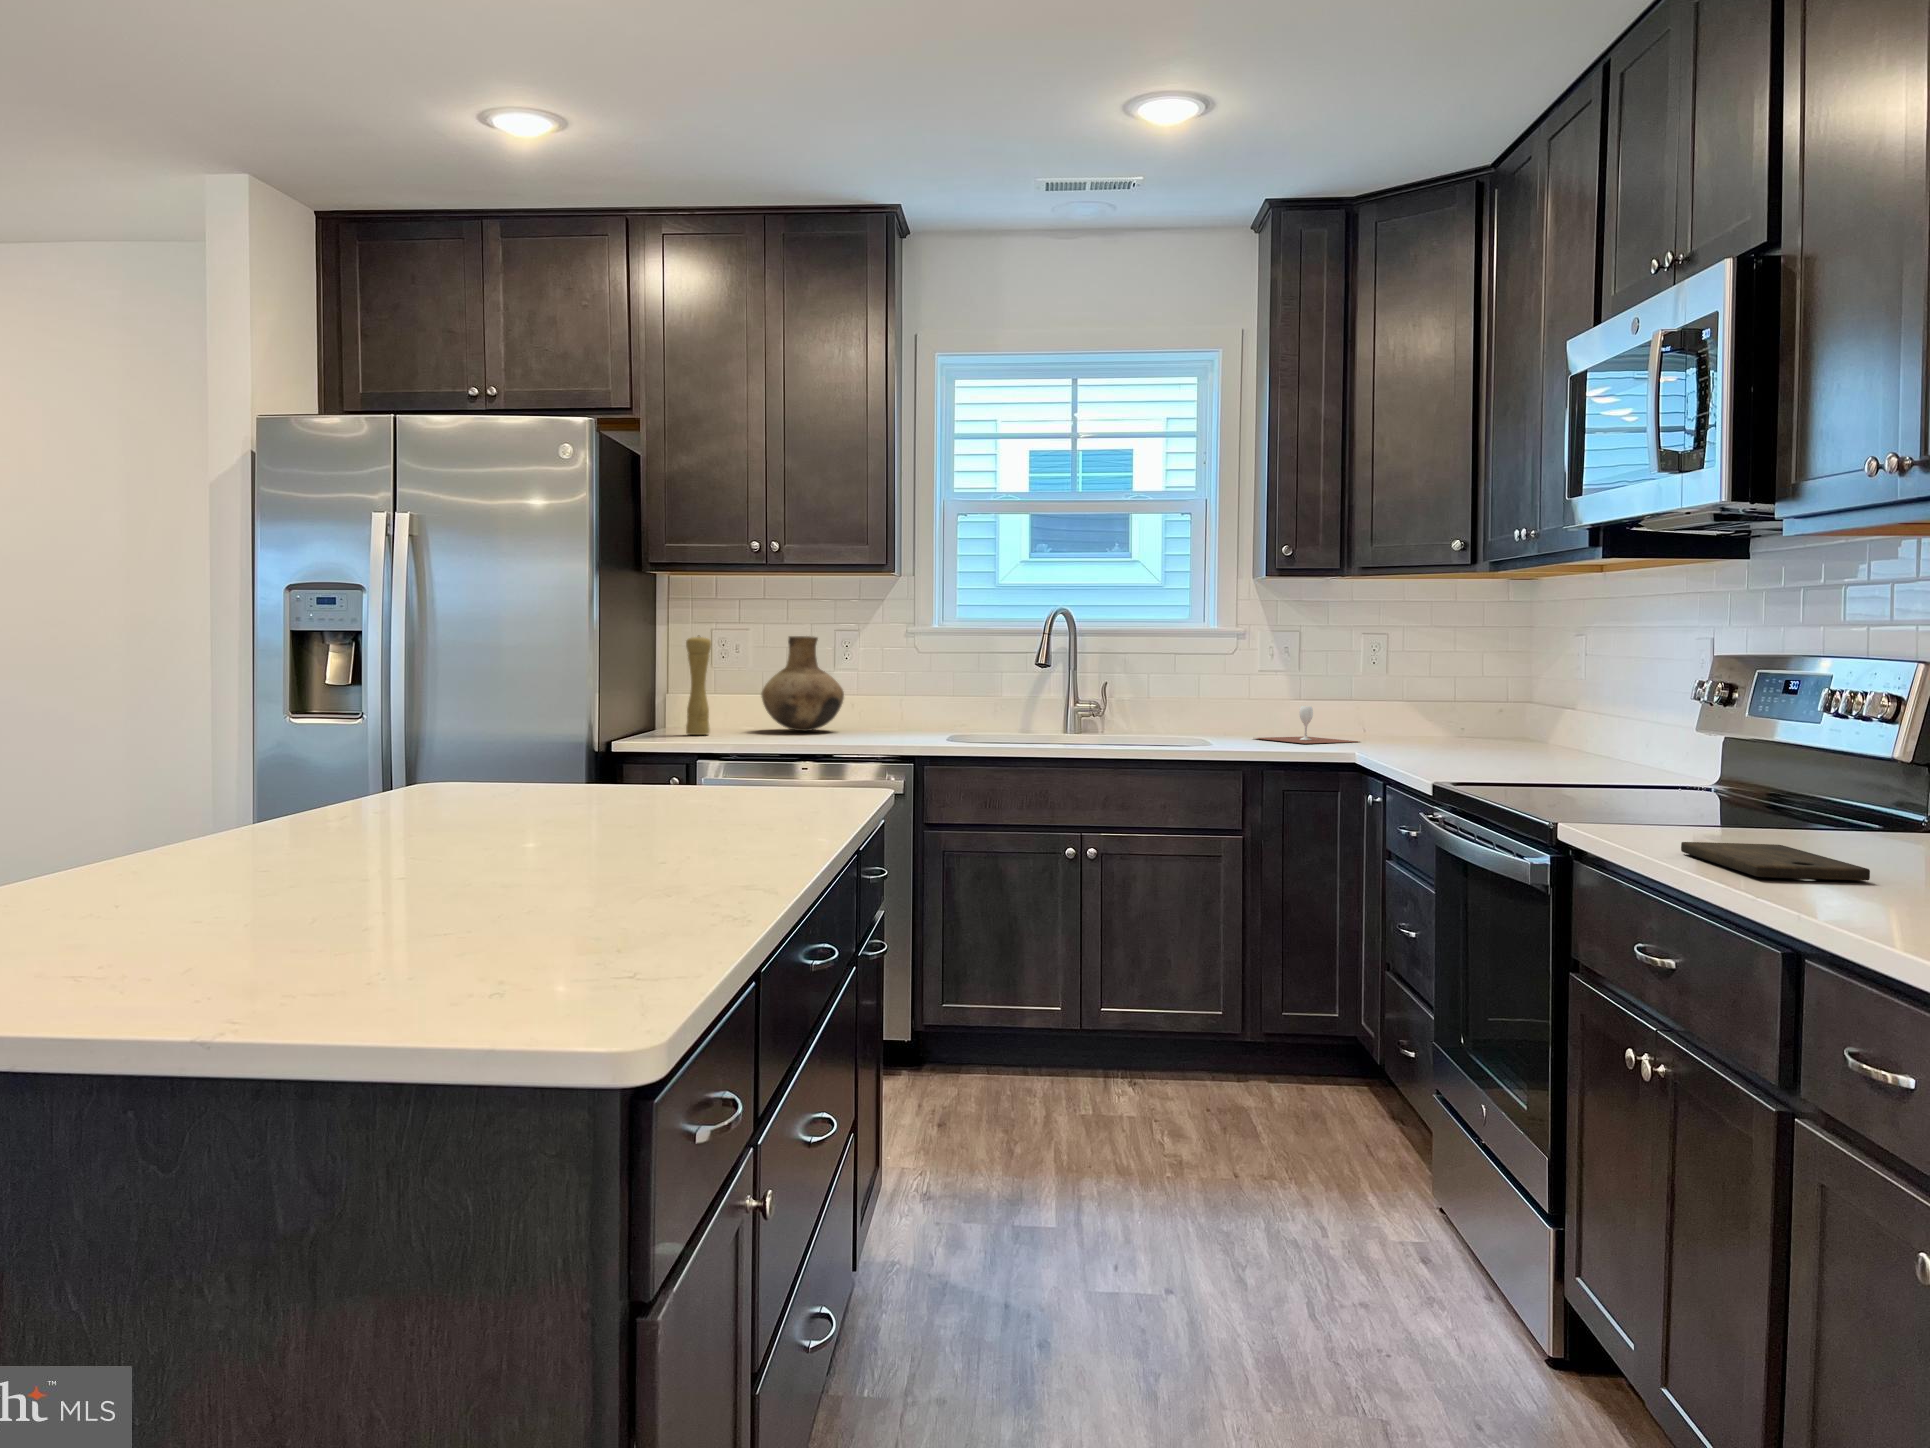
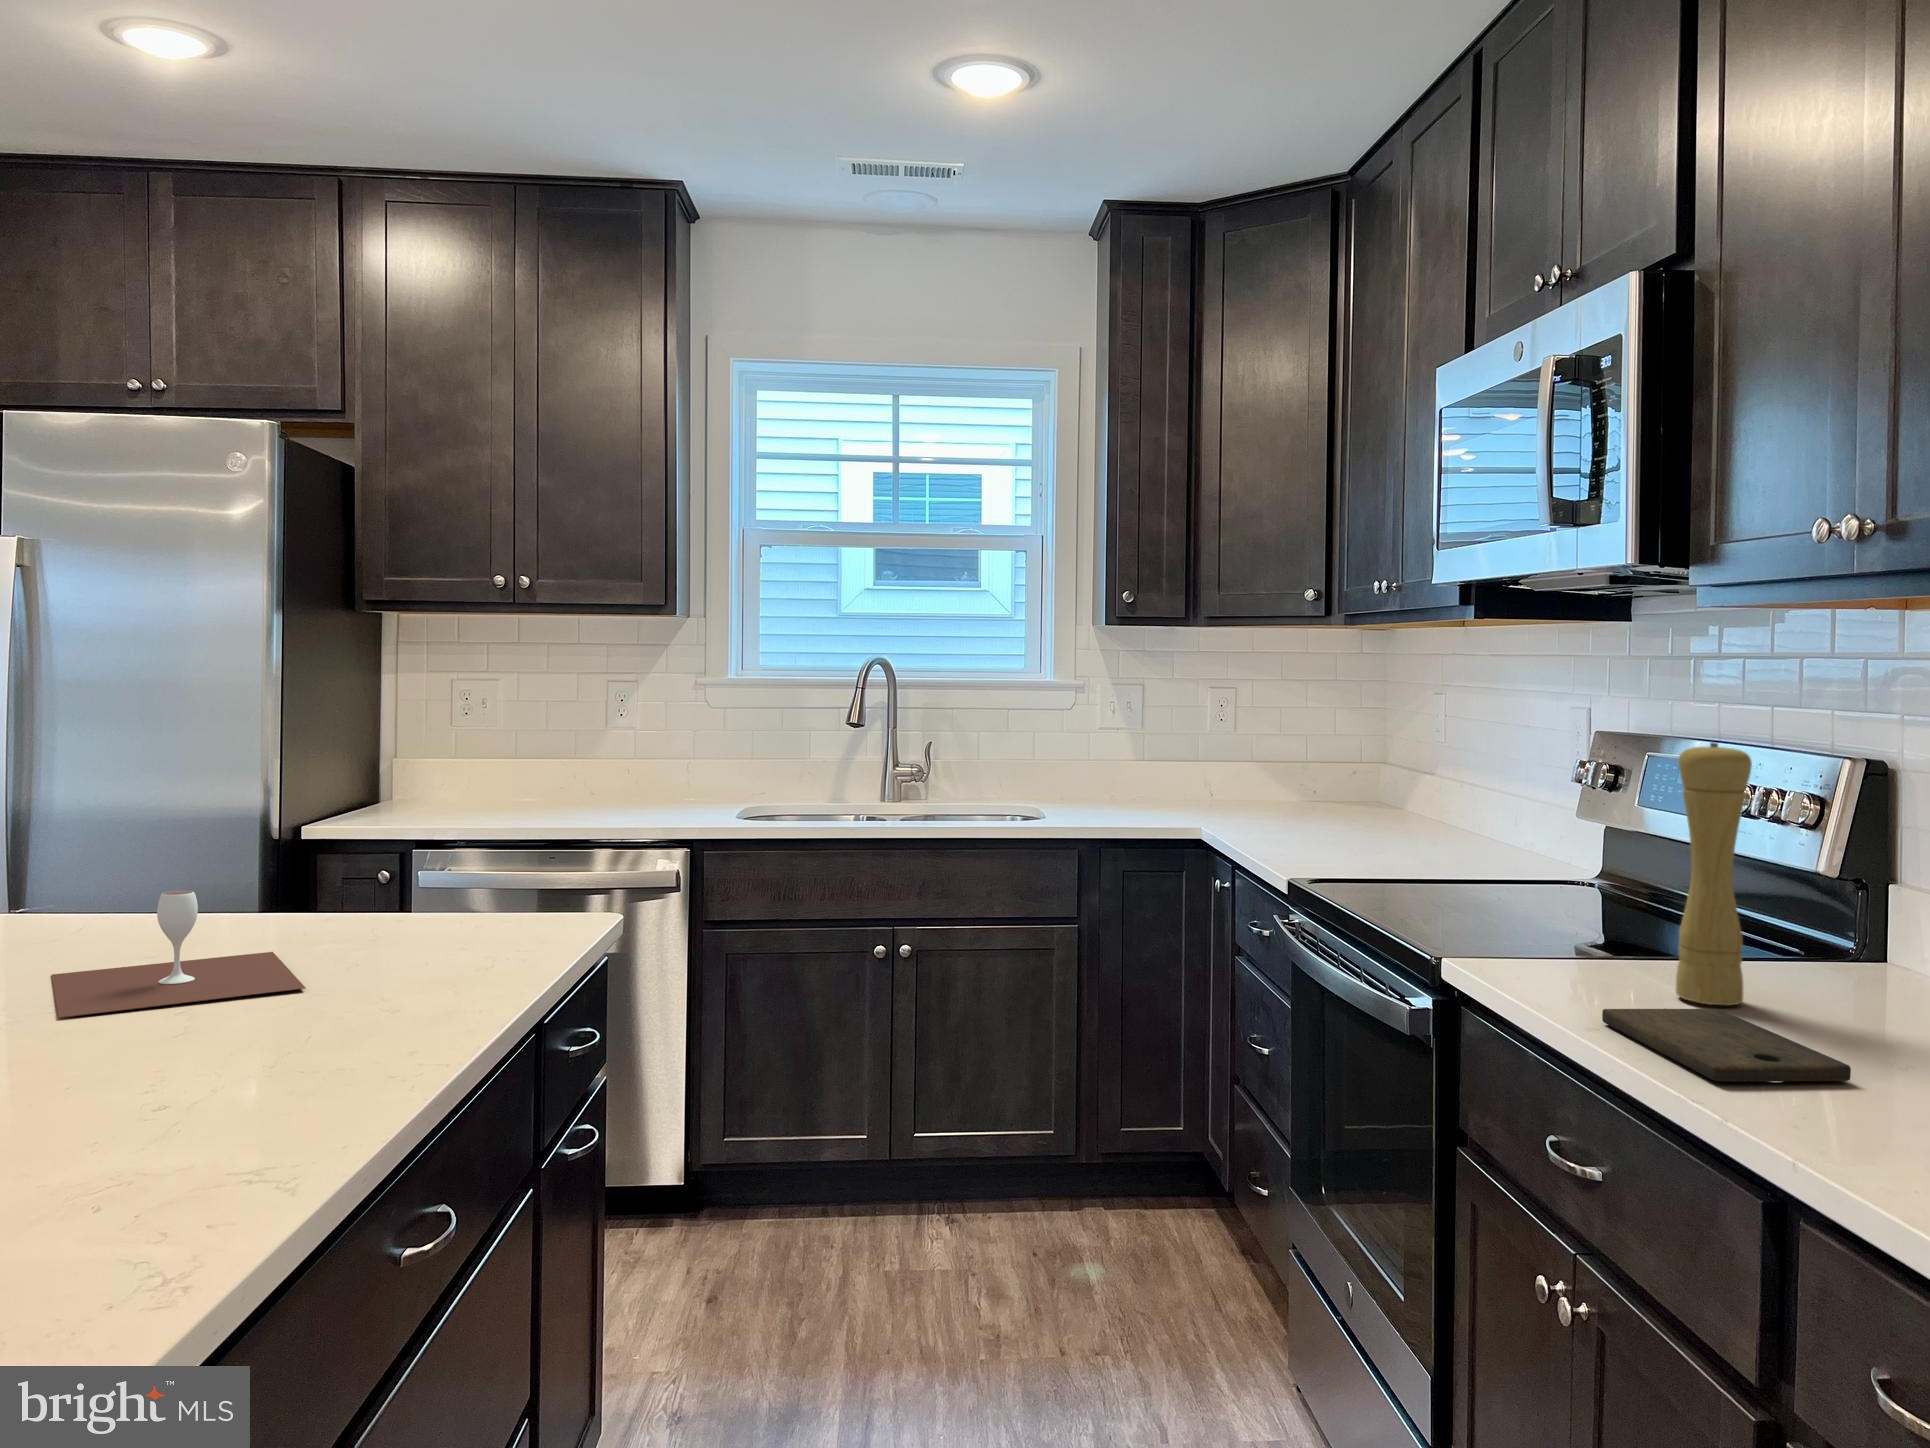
pepper mill: present [686,636,711,735] -> present [1676,742,1752,1005]
vase: present [761,636,844,731] -> none [515,688,620,803]
wine glass: present [1255,706,1360,744] -> present [52,890,306,1018]

